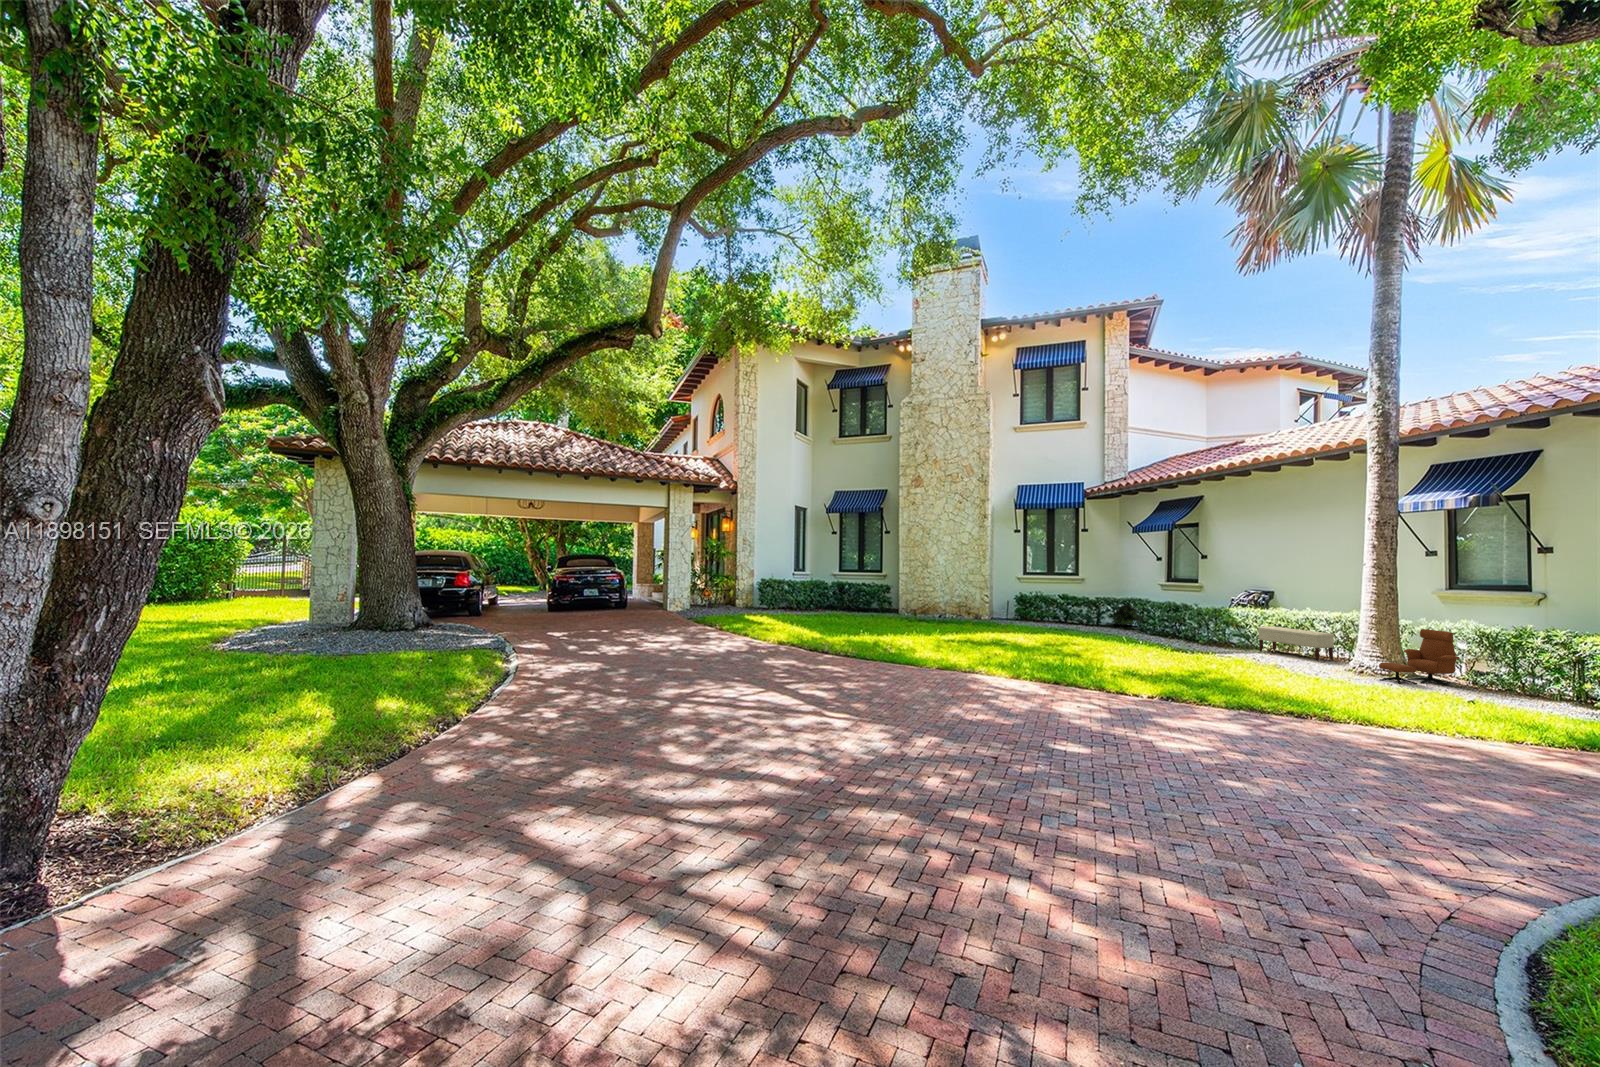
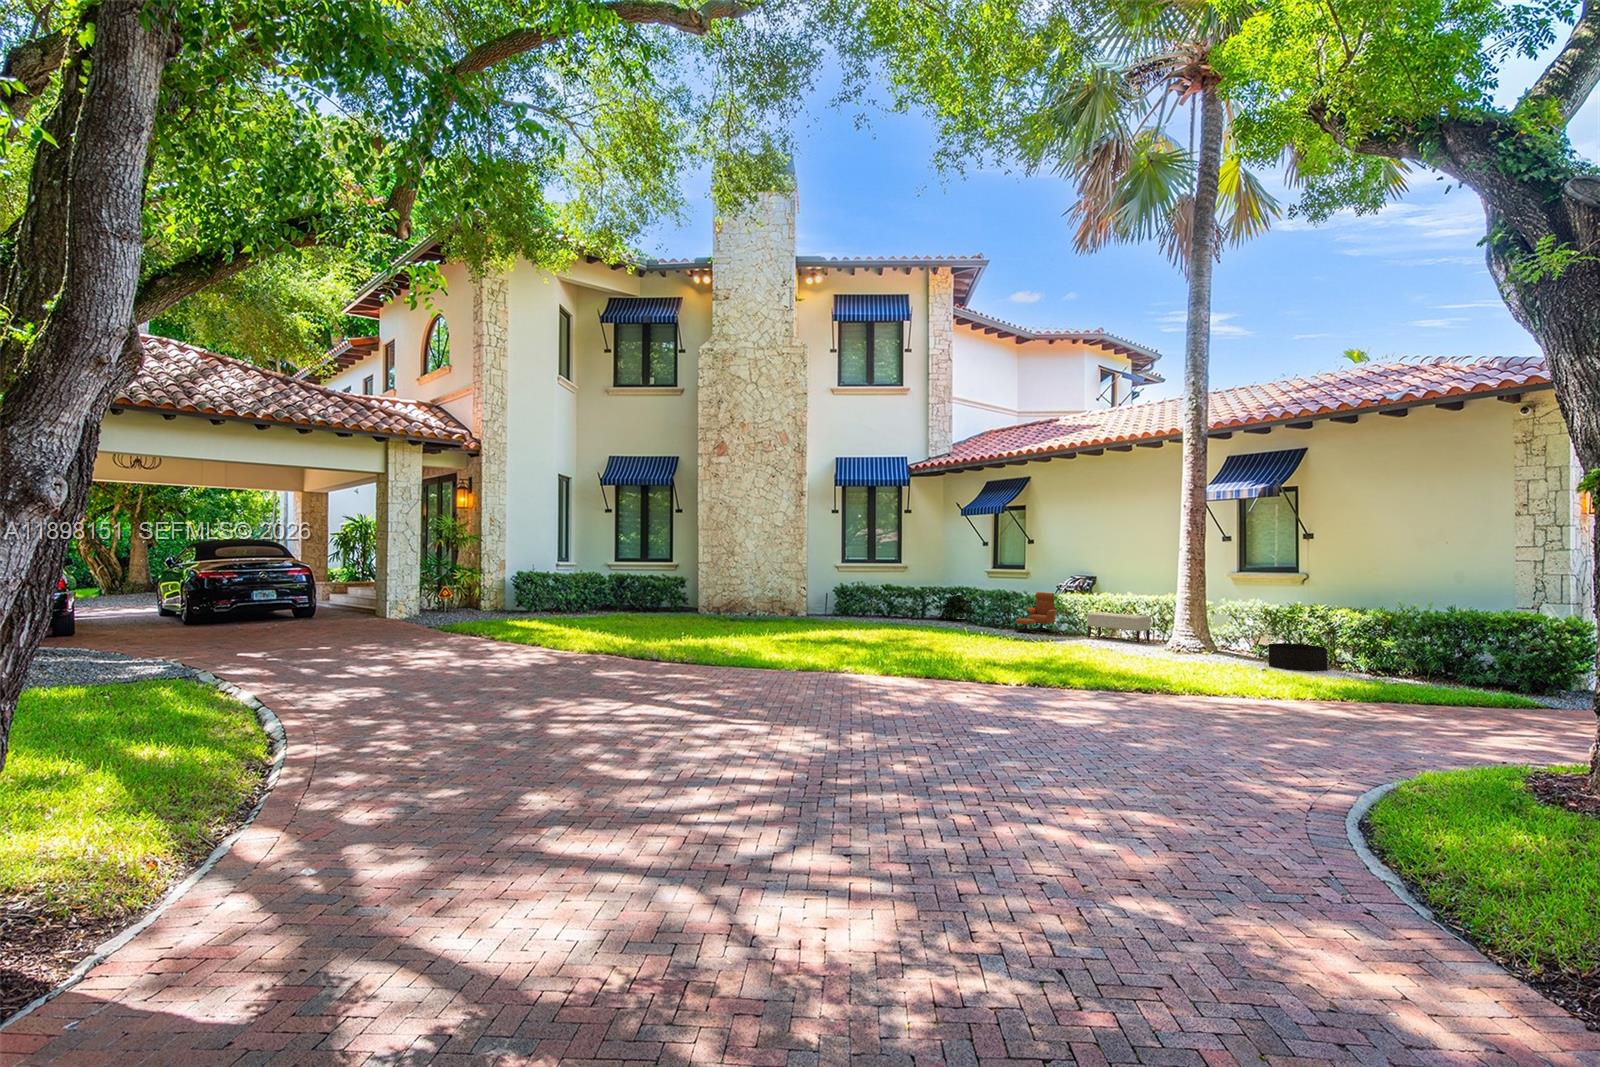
lounge chair: present [1379,629,1460,686] -> present [1016,592,1057,633]
basket: none [1483,673,1572,710] -> present [1269,643,1327,672]

